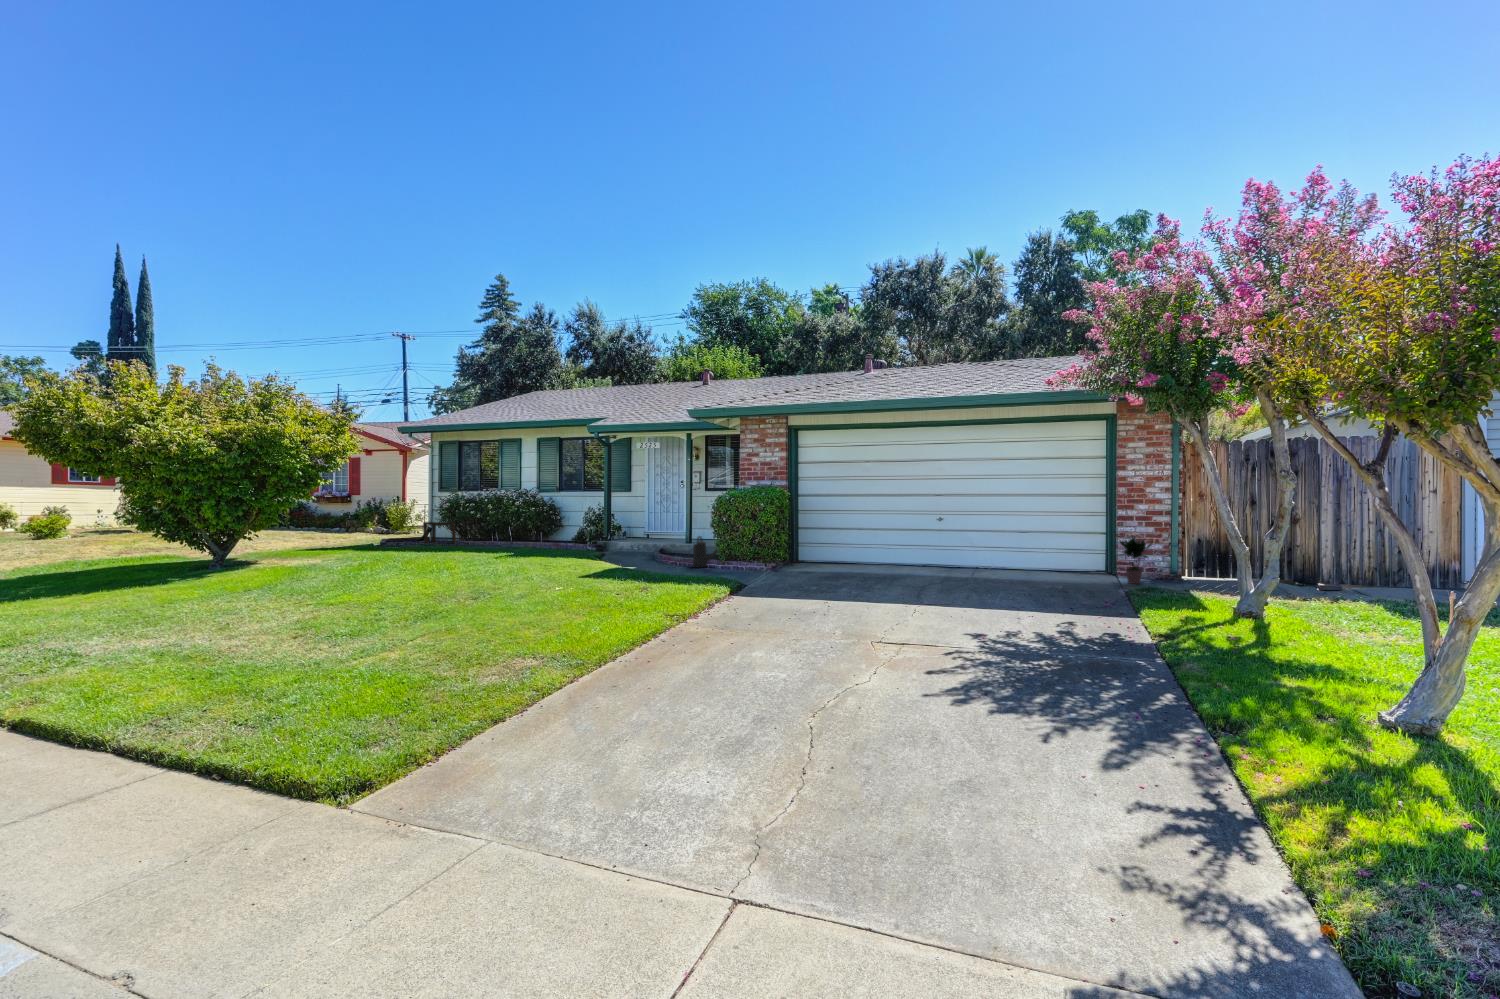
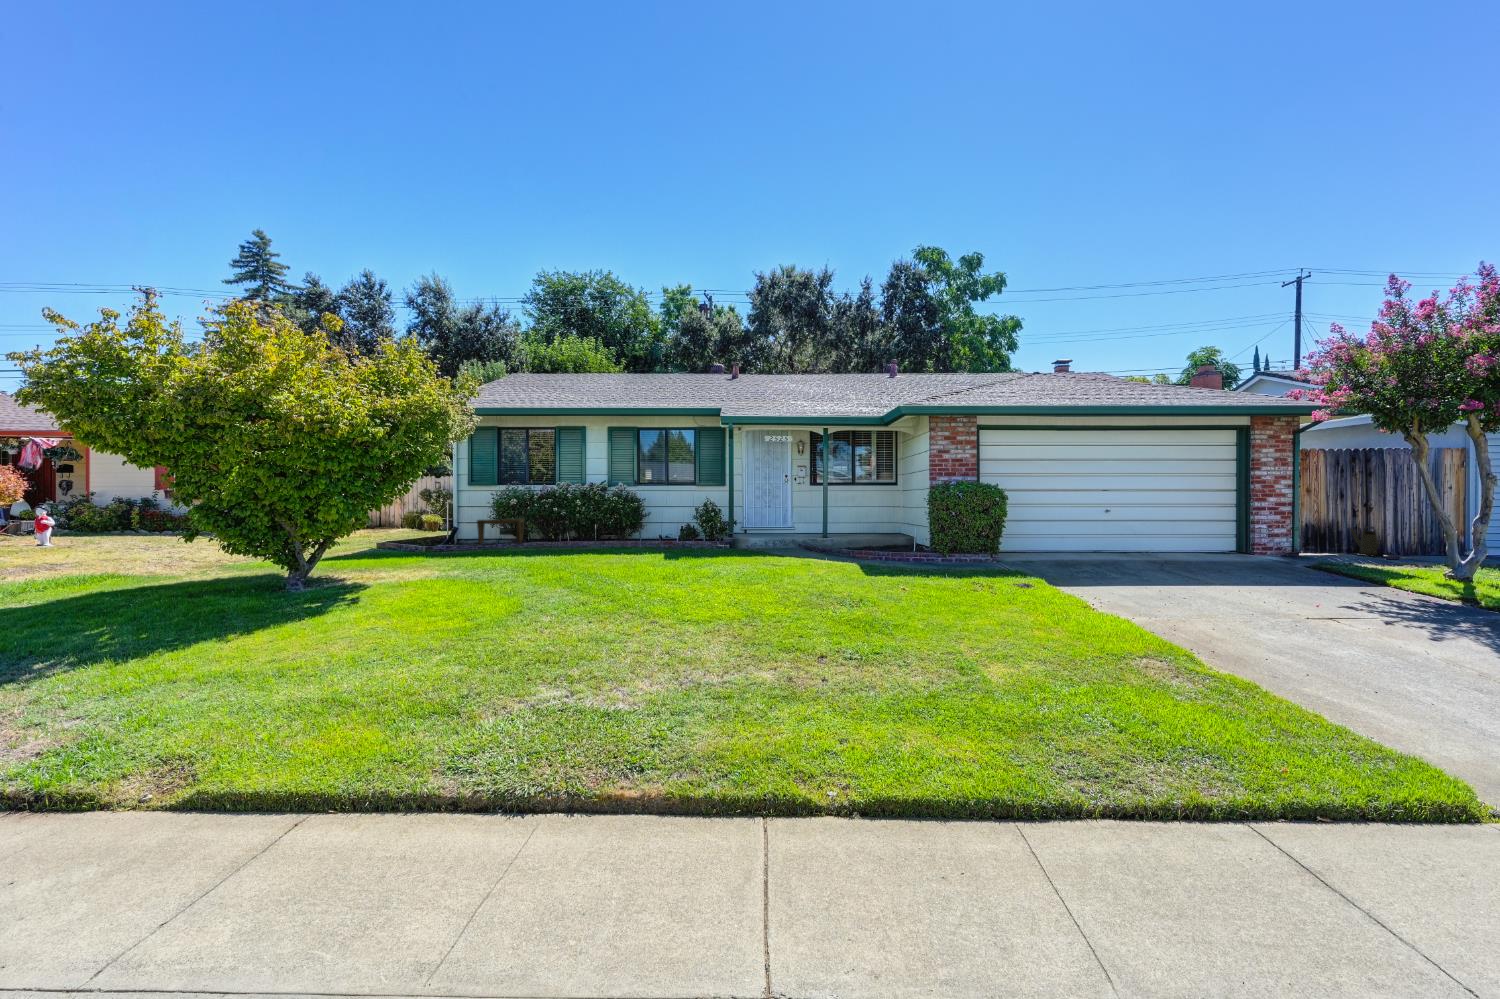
watering can: present [693,536,718,567] -> present [1350,528,1379,555]
potted plant: present [1119,538,1152,584] -> none [1266,522,1300,559]

